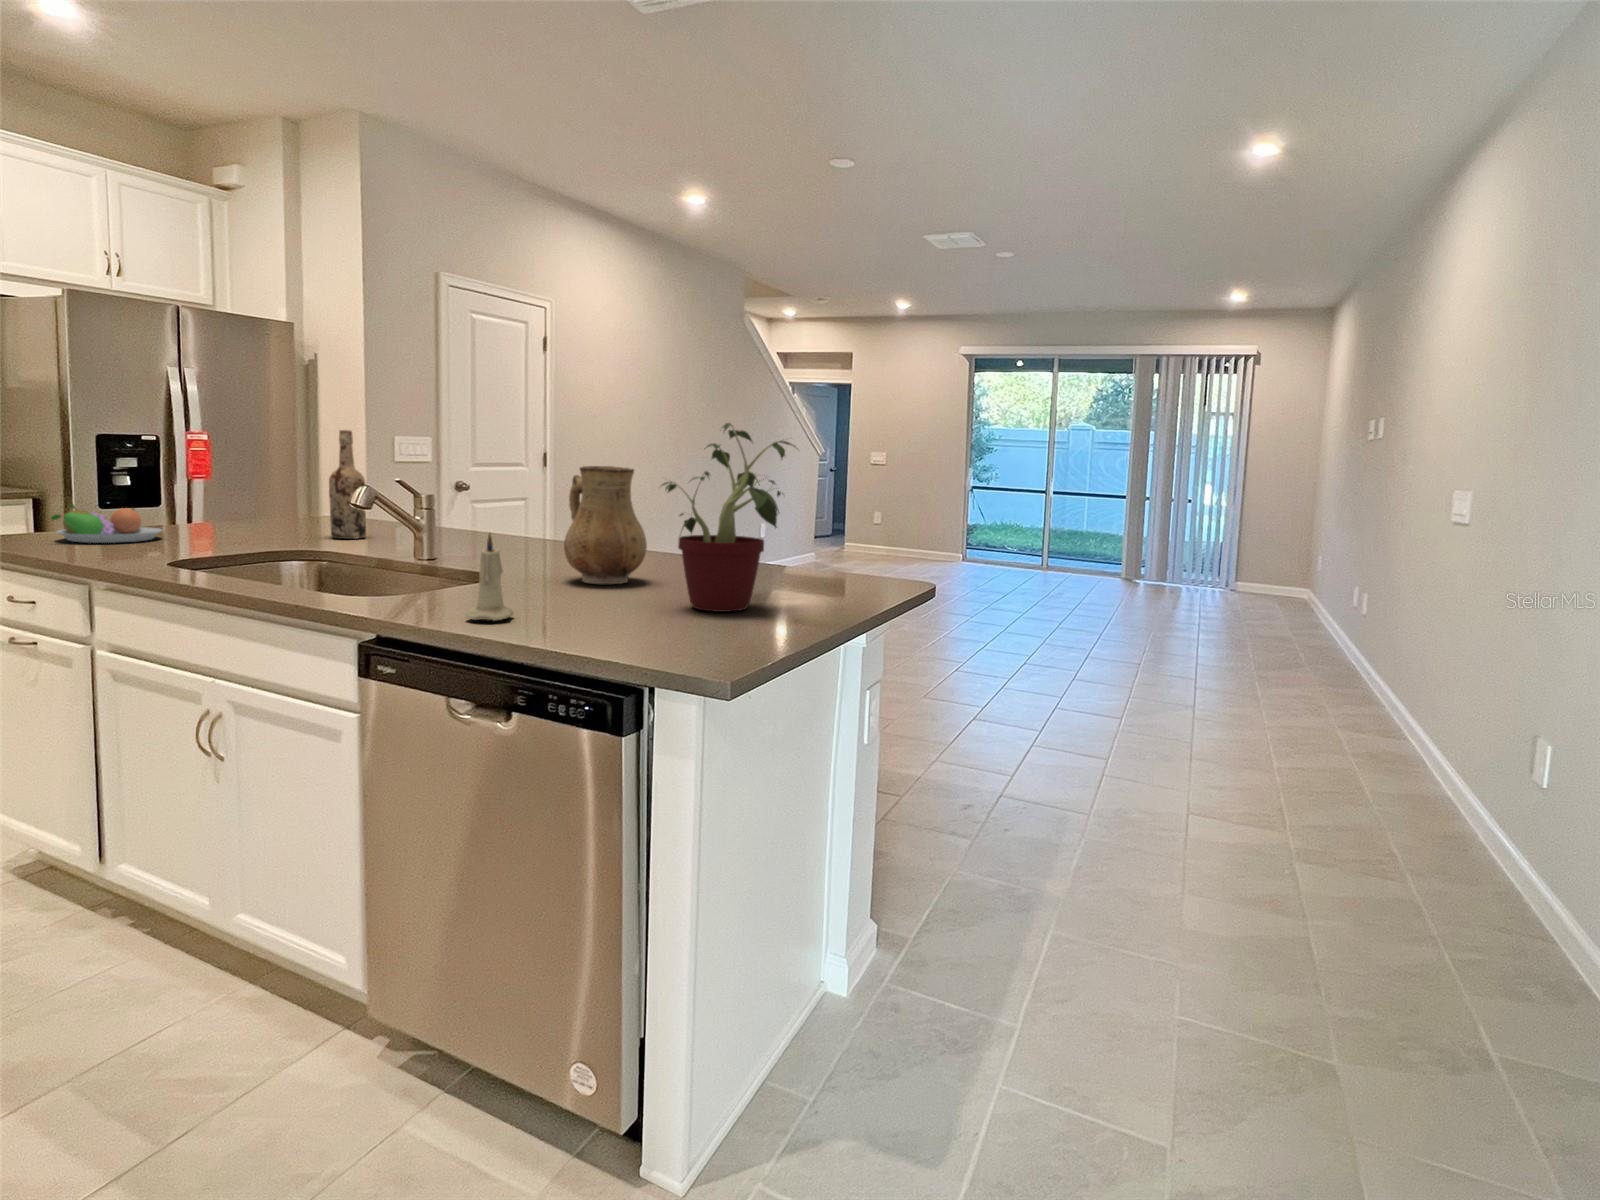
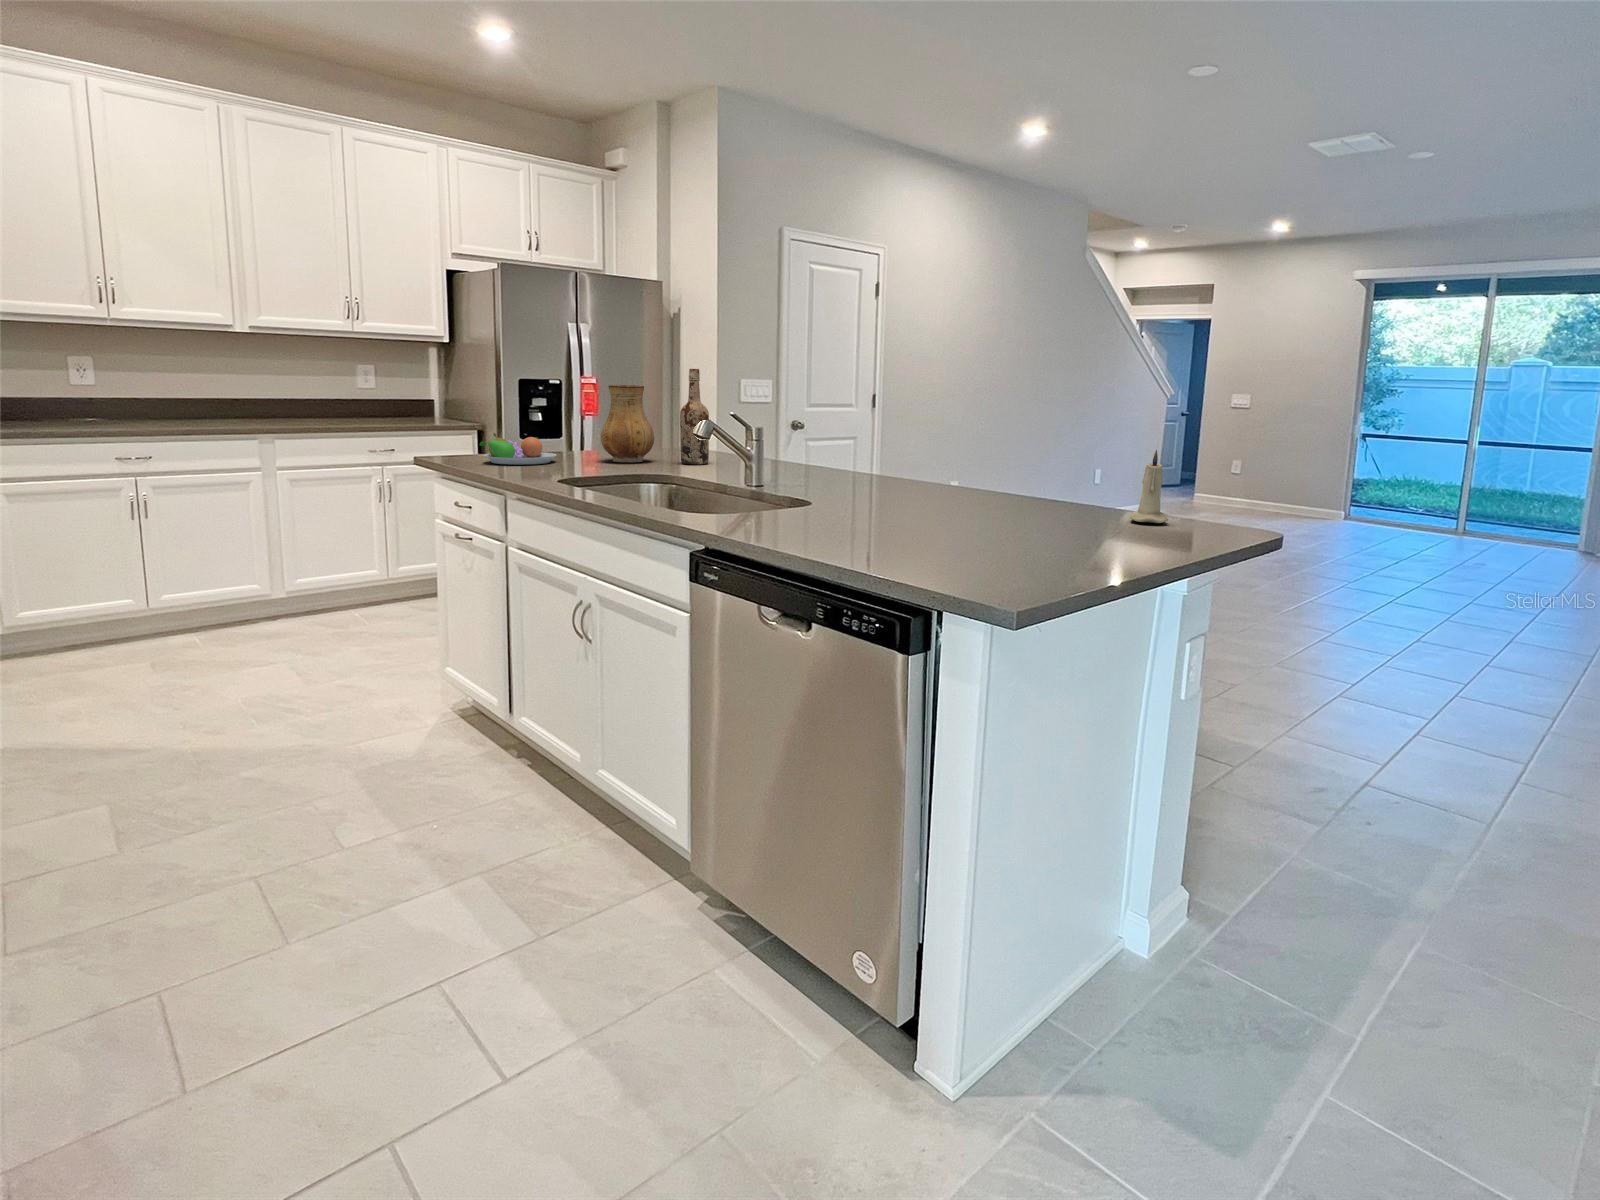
potted plant: present [662,423,795,612] -> none [963,343,1116,539]
ceramic pitcher: present [564,466,647,584] -> present [600,385,654,462]
candle: present [466,533,514,621] -> present [1130,450,1168,523]

